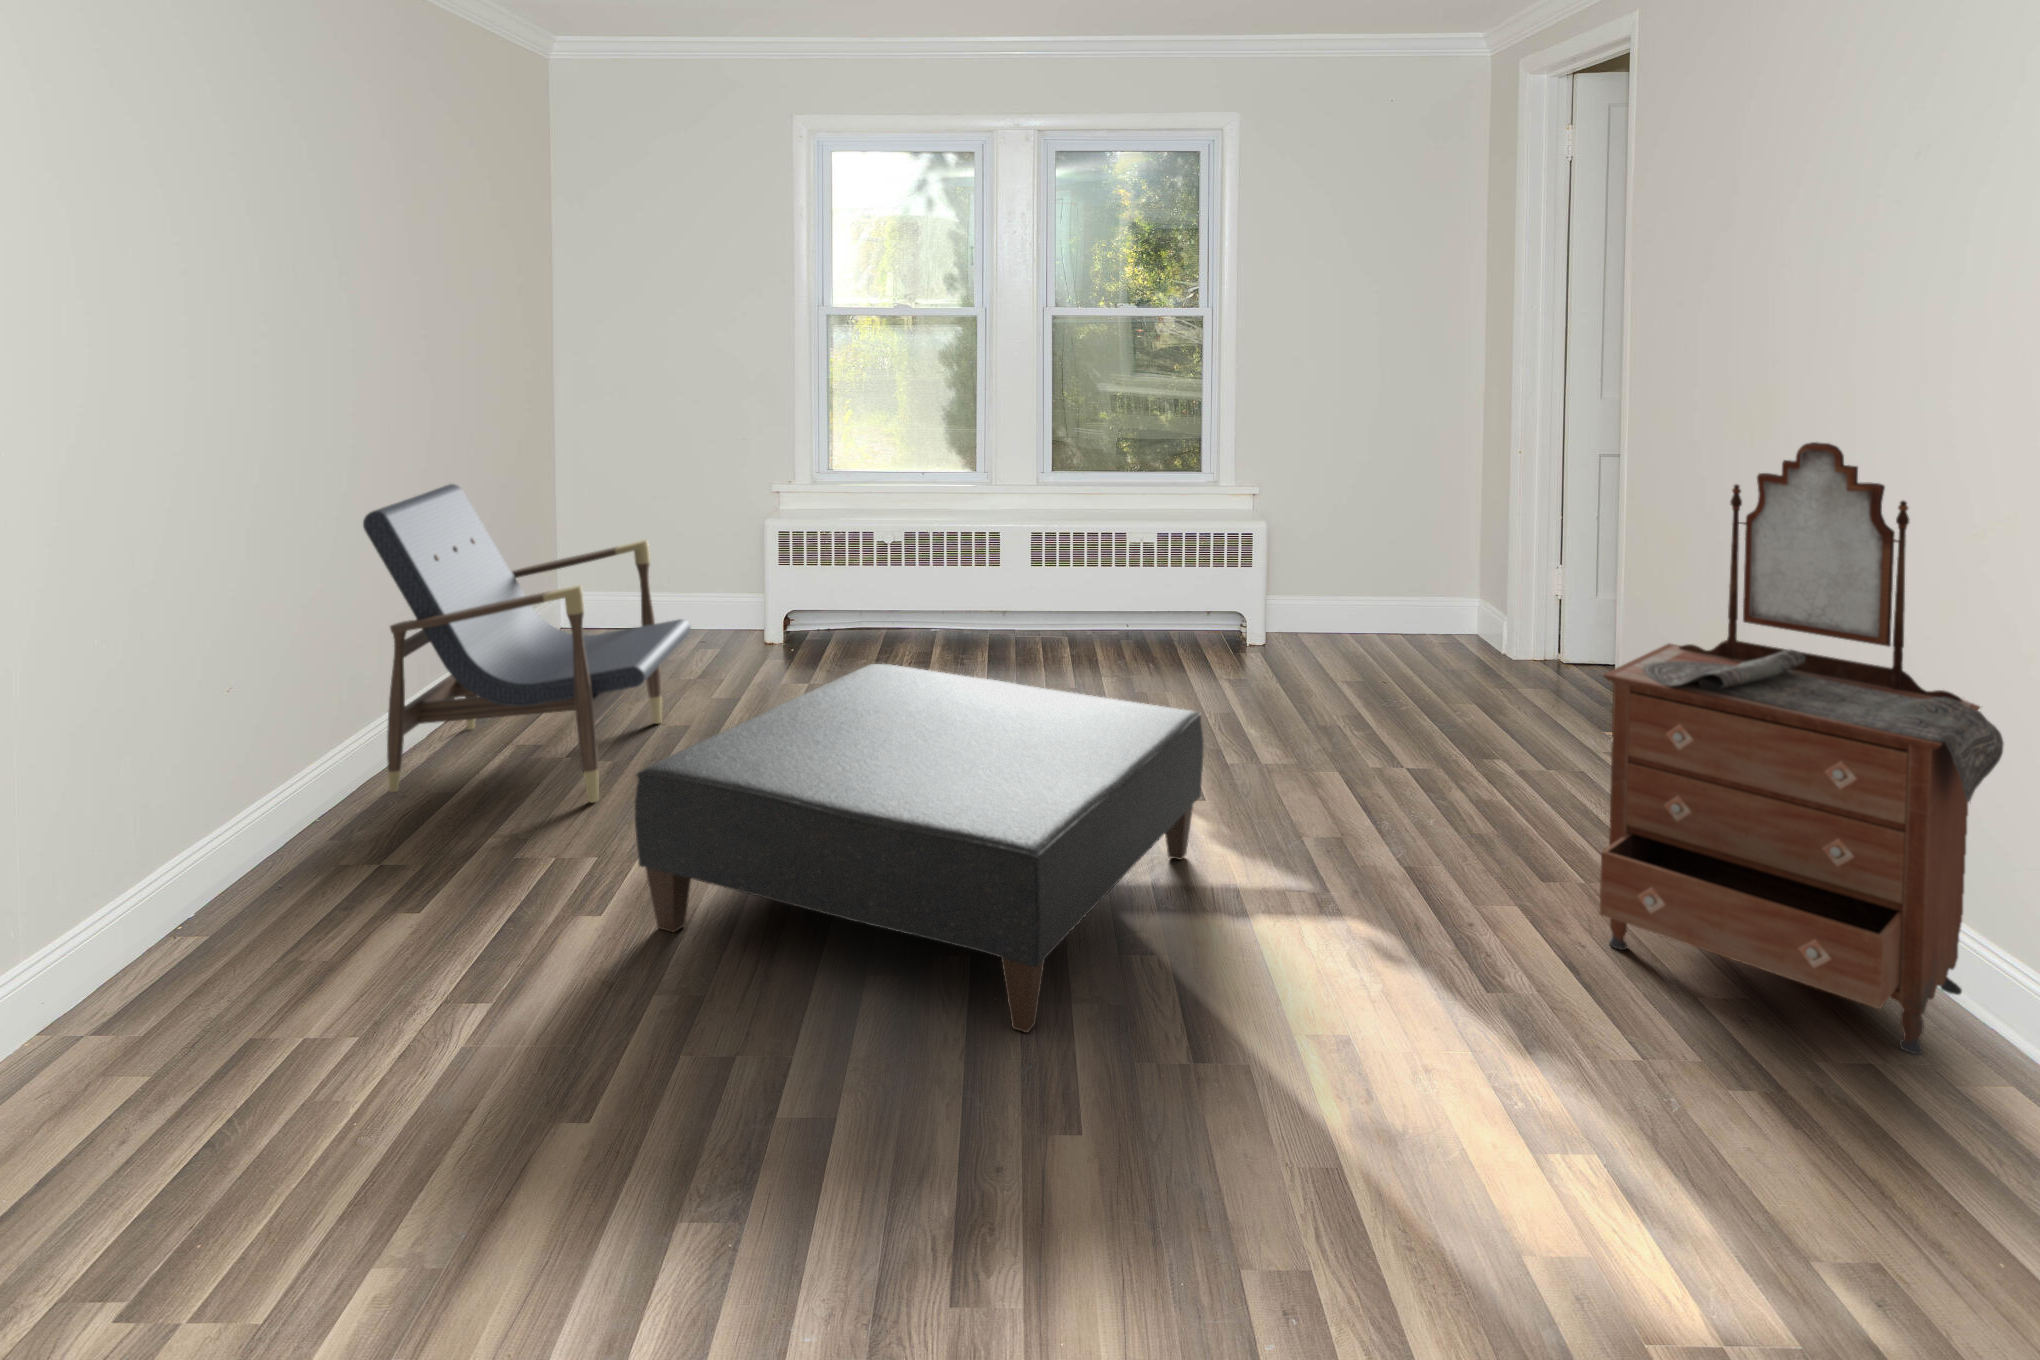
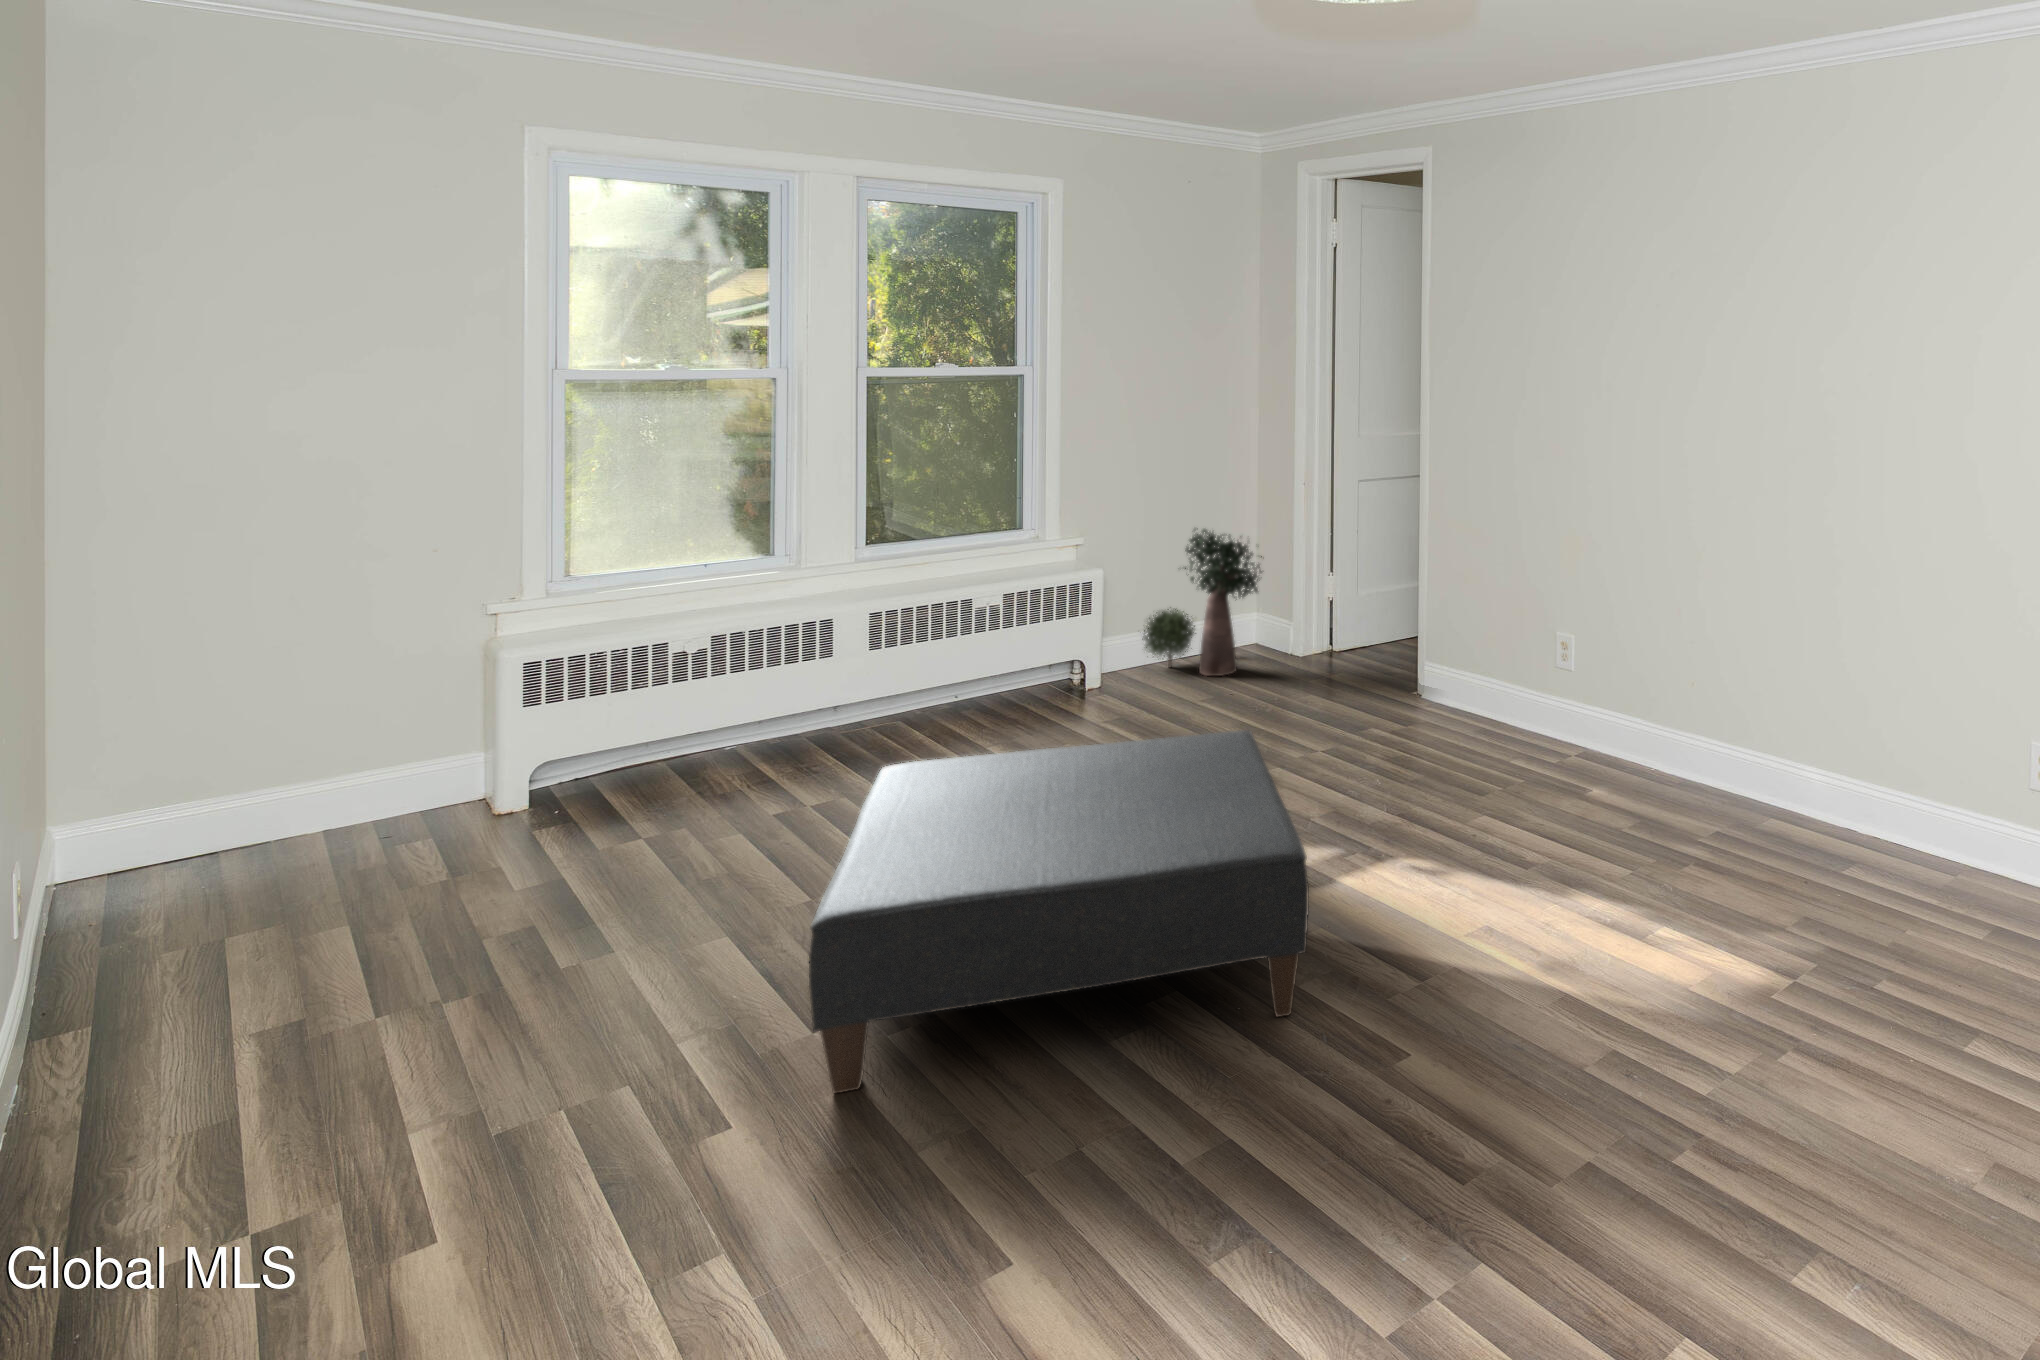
dresser: present [1600,442,2004,1054] -> none [1543,463,1744,821]
lounge chair: present [363,484,691,803] -> none [82,666,603,1134]
potted plant: none [1323,488,1460,665] -> present [1142,528,1262,676]

